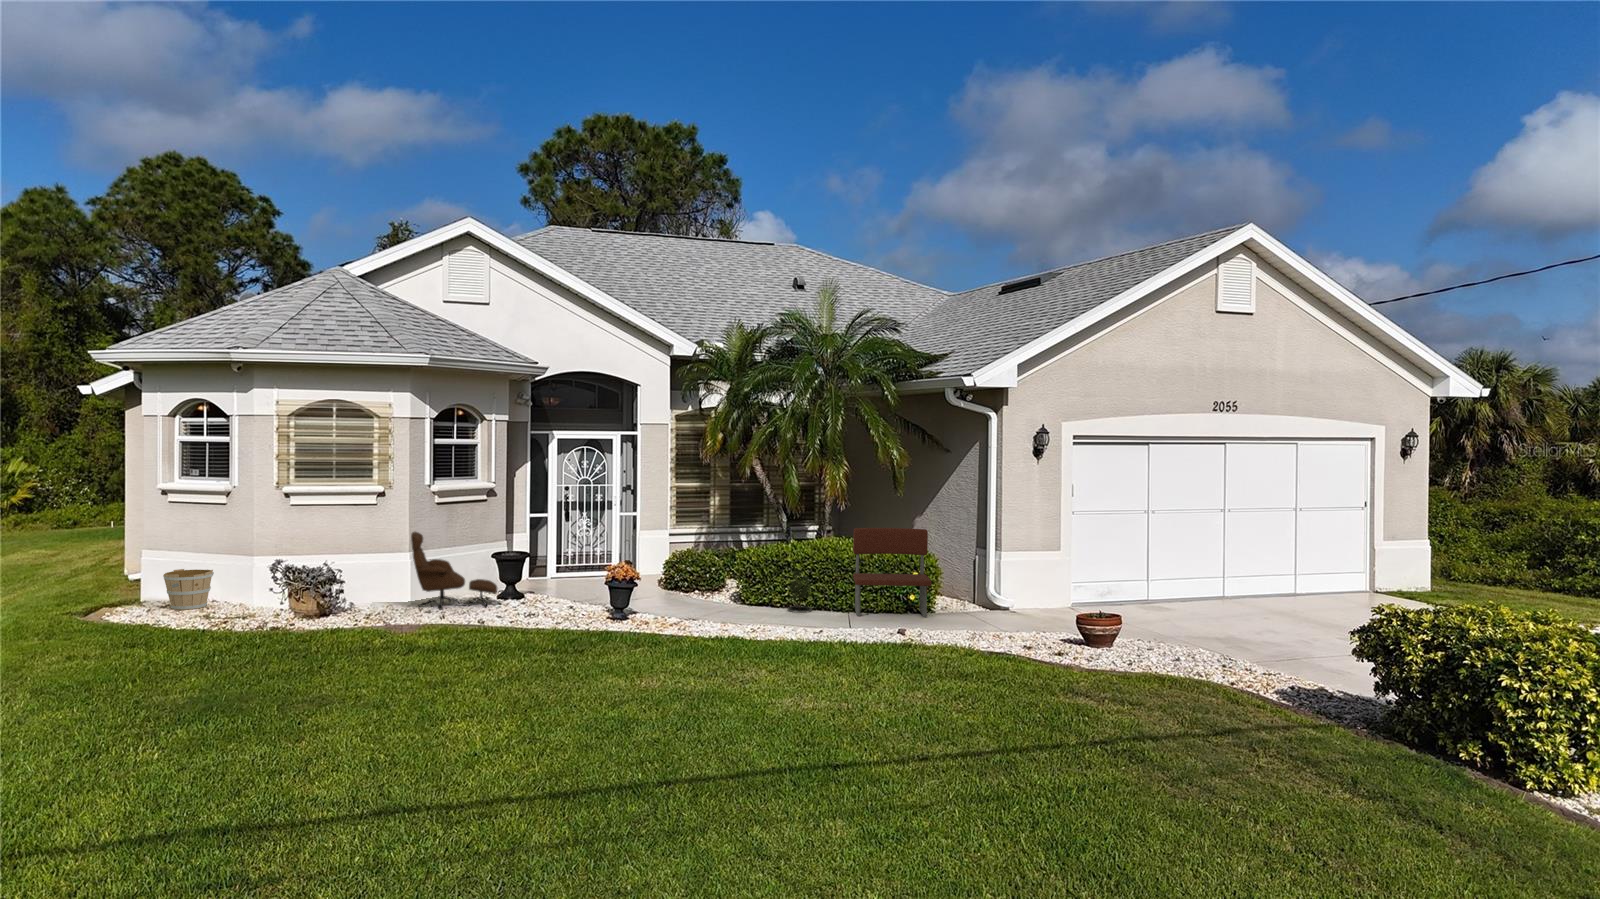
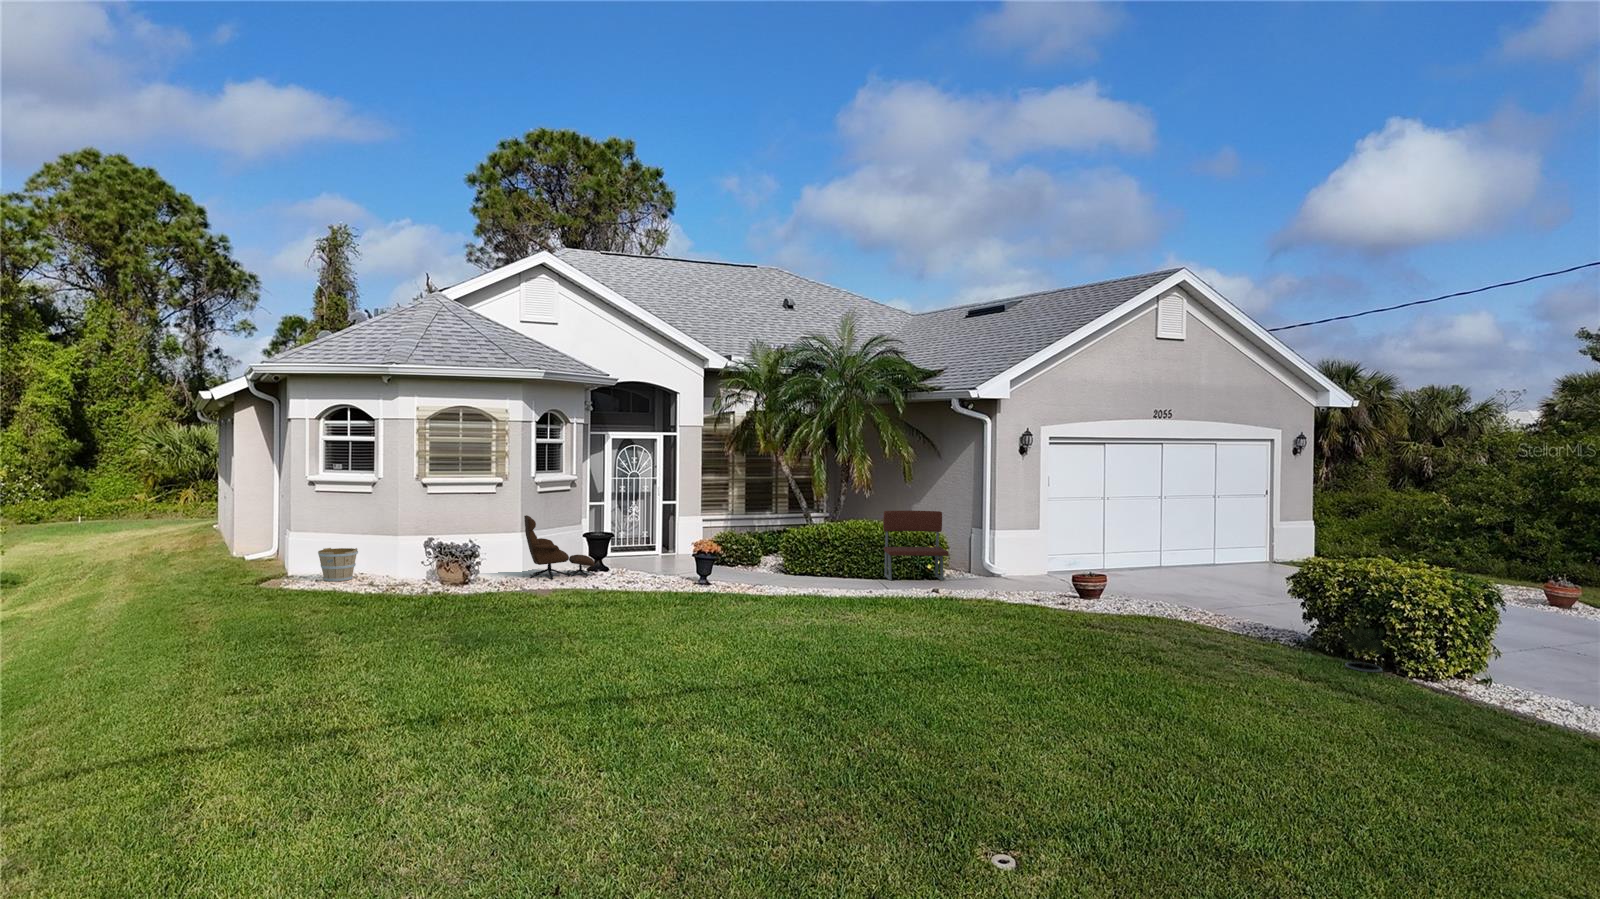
potted tree: present [787,571,812,613] -> present [1344,611,1383,672]

